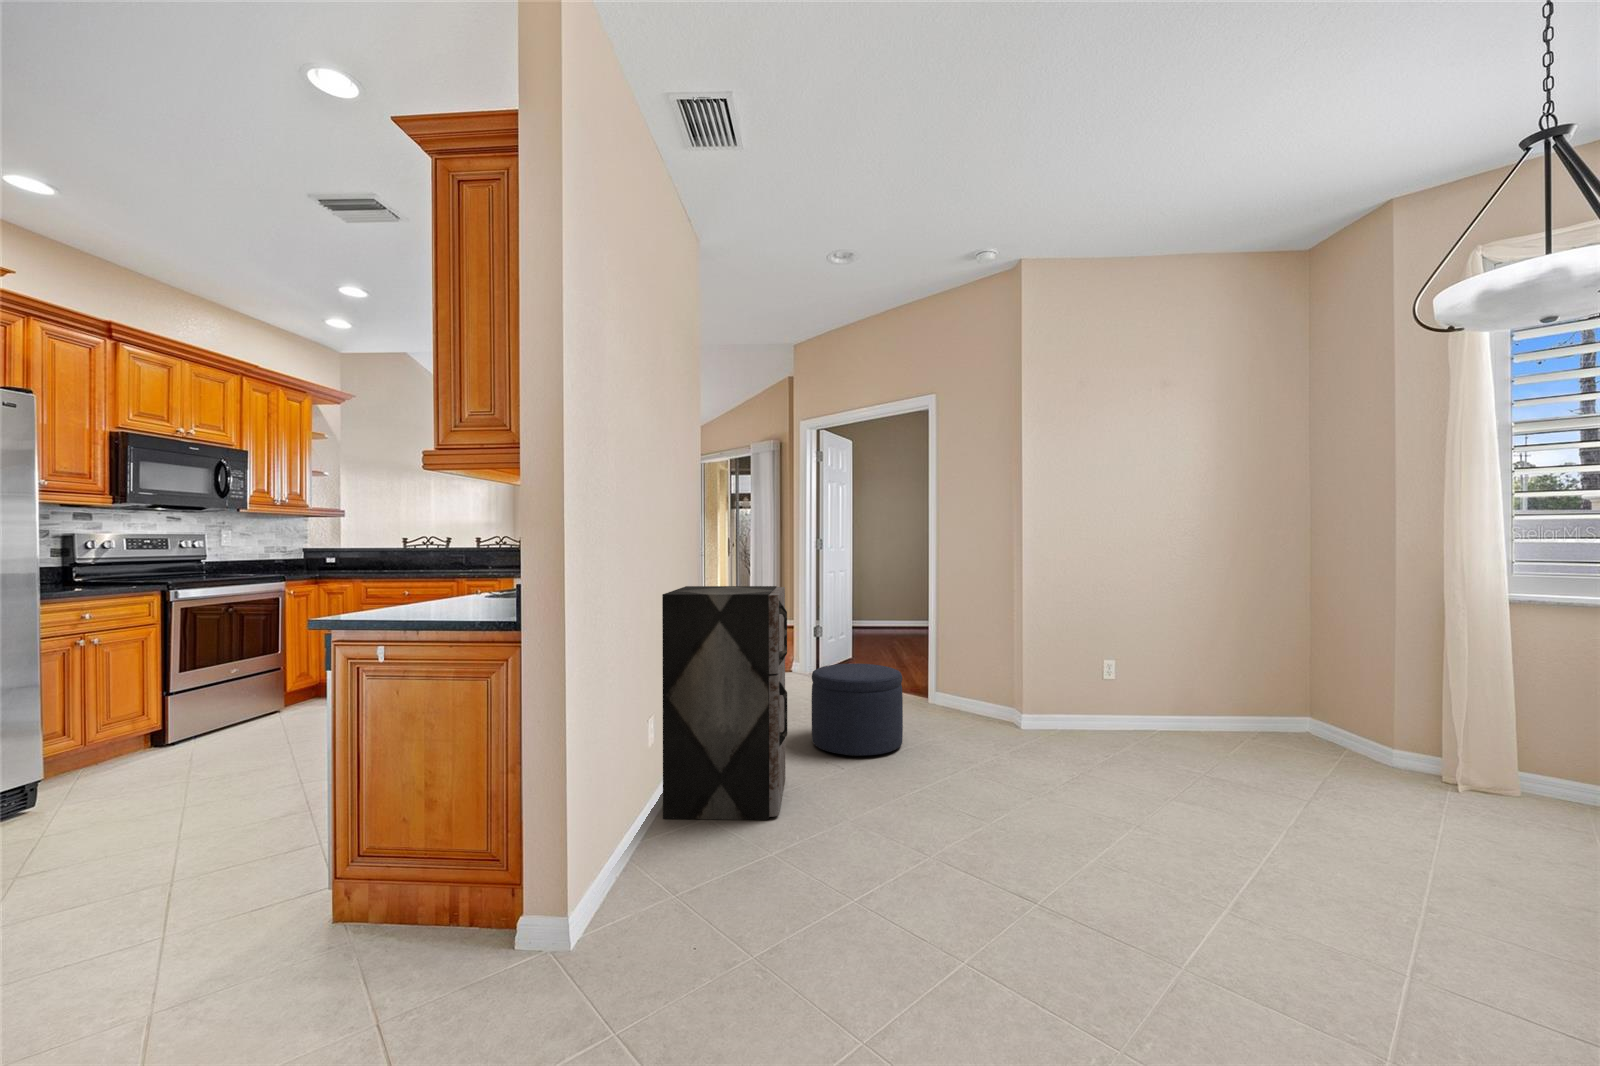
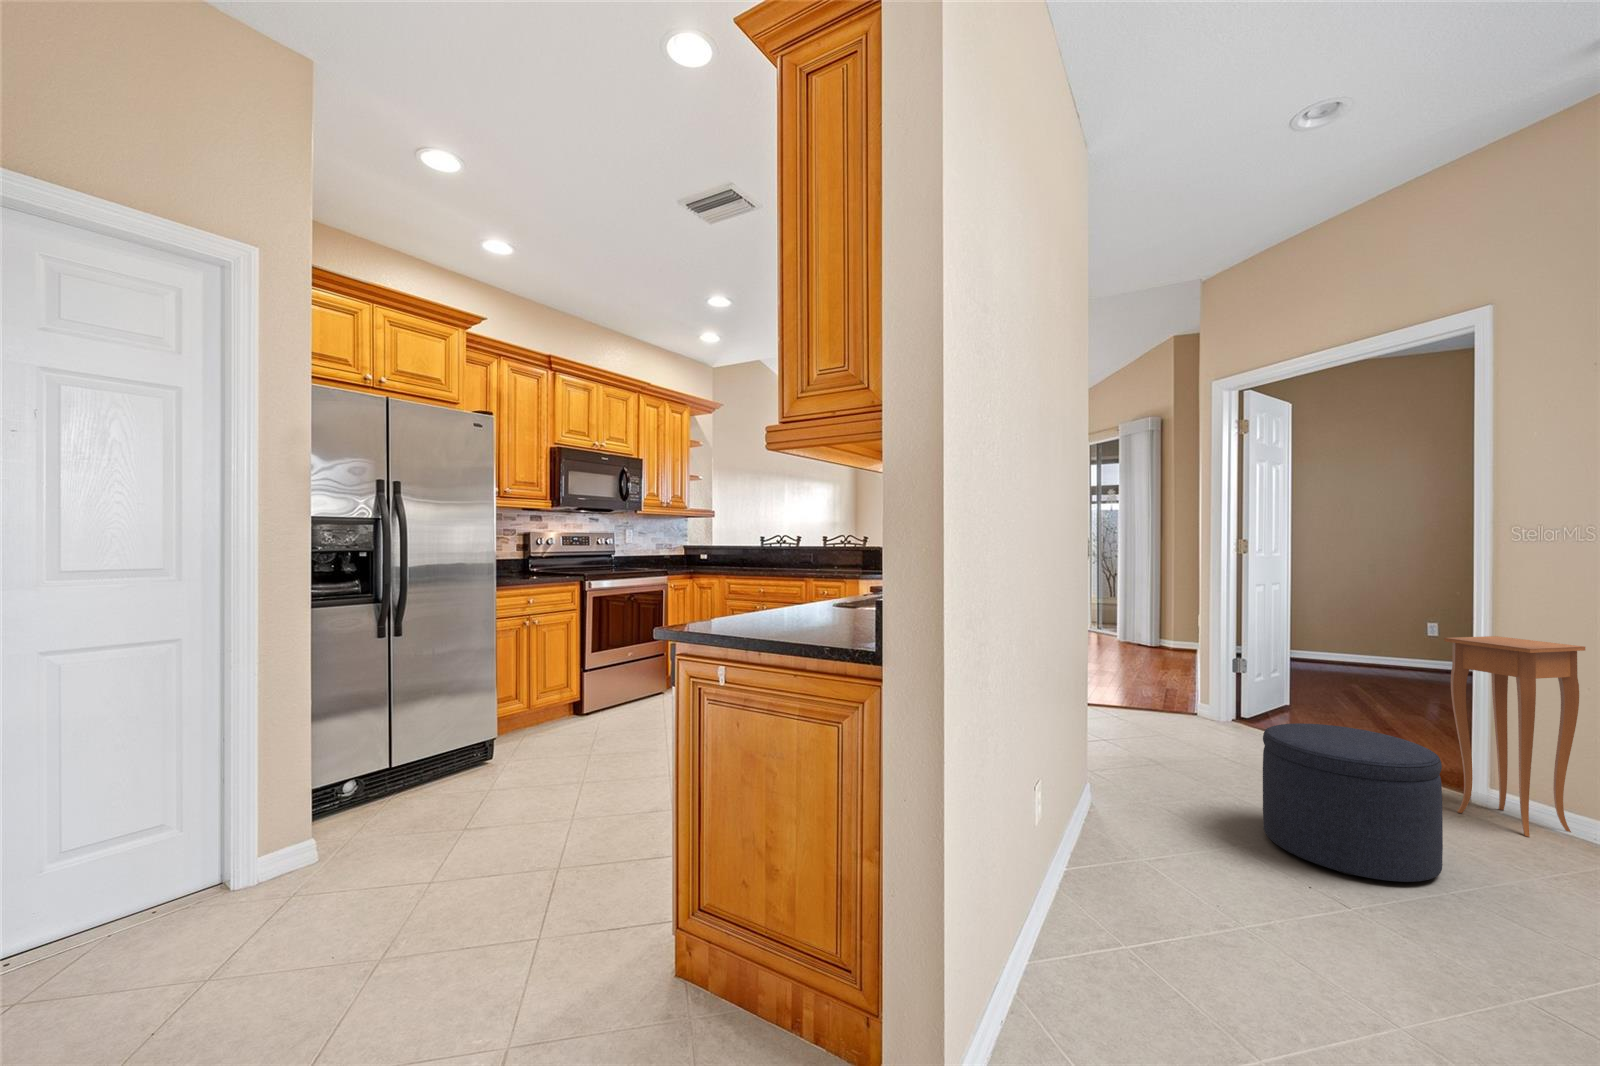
storage cabinet: present [662,586,787,820] -> none [1057,602,1264,972]
side table: none [919,599,981,720] -> present [1444,636,1585,837]

